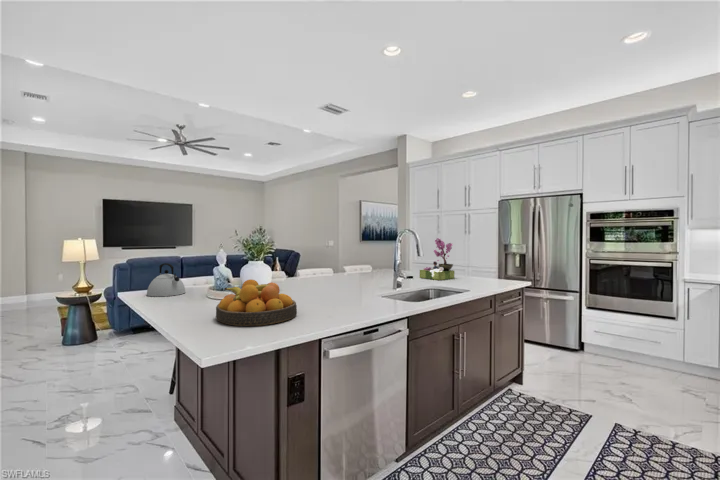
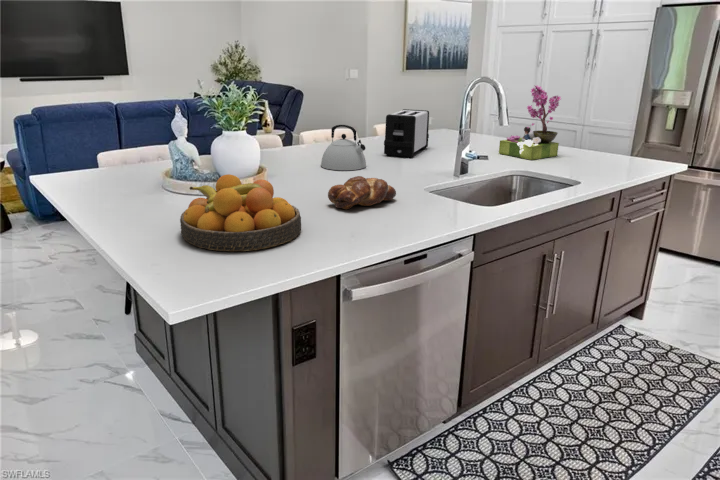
toaster: none [350,253,377,280] -> present [384,109,429,157]
kettle: present [147,263,185,297] -> present [321,125,366,170]
bread loaf: none [314,284,358,304] -> present [328,176,396,209]

